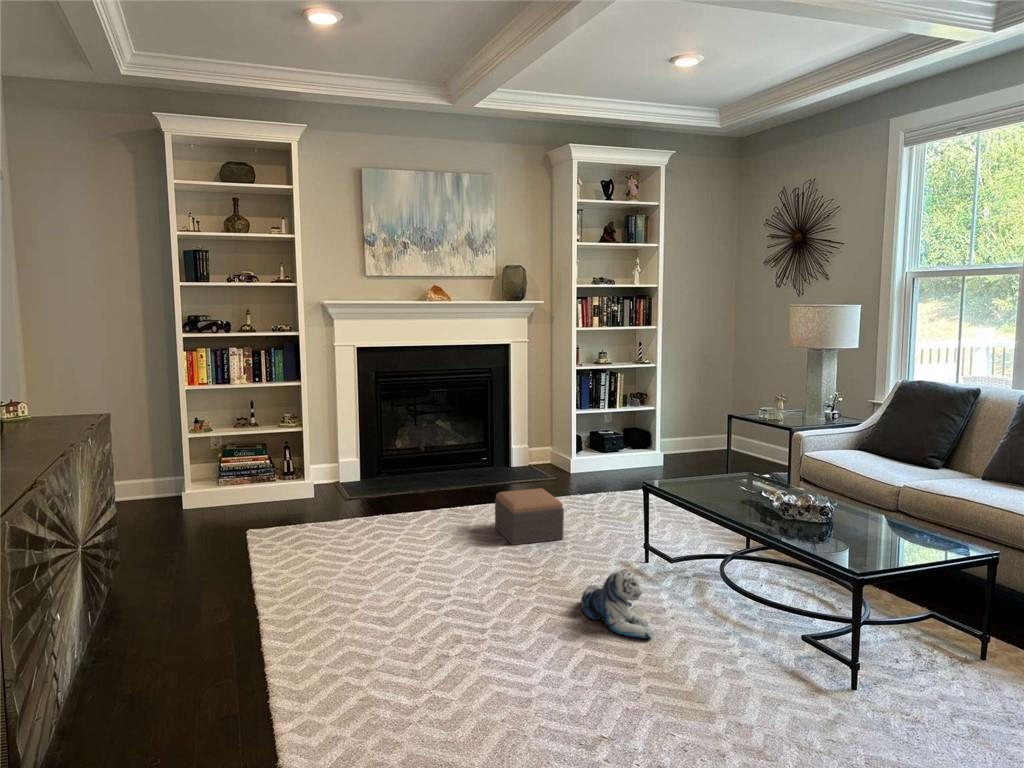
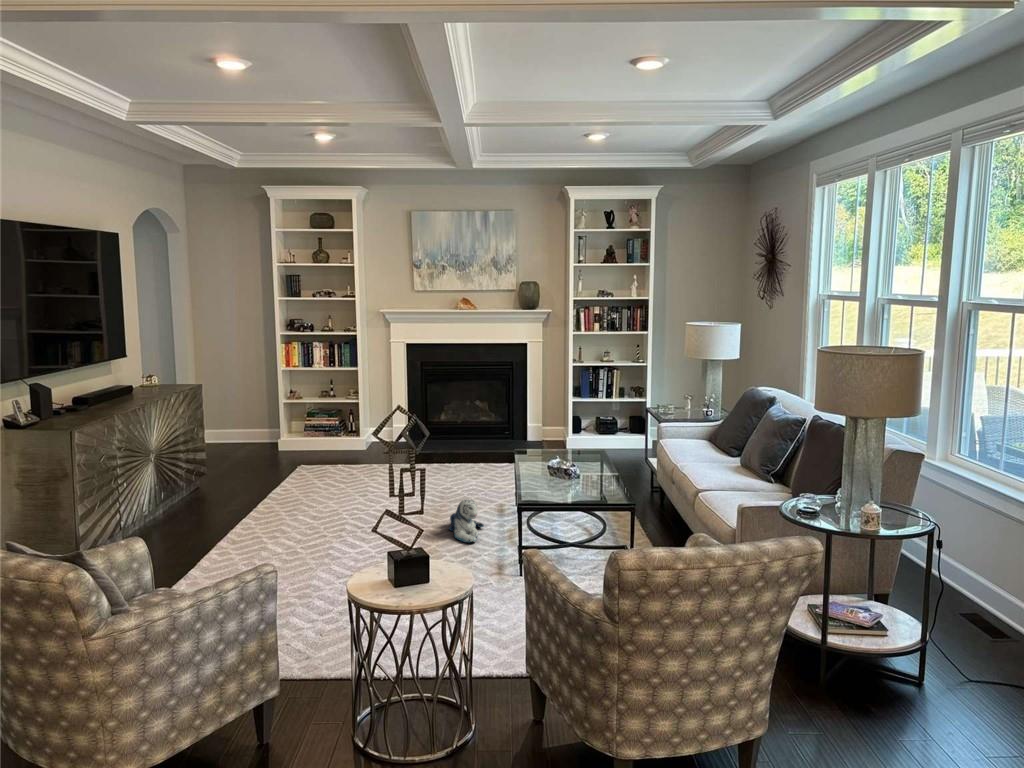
footstool: present [495,488,564,545] -> none [455,452,495,489]

